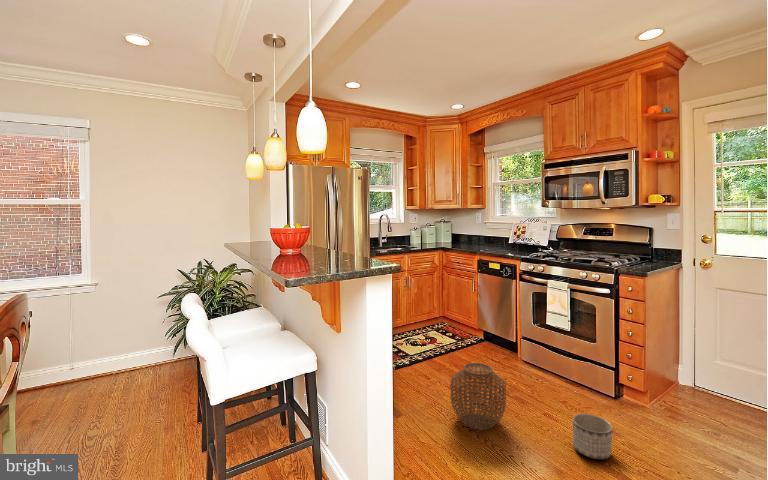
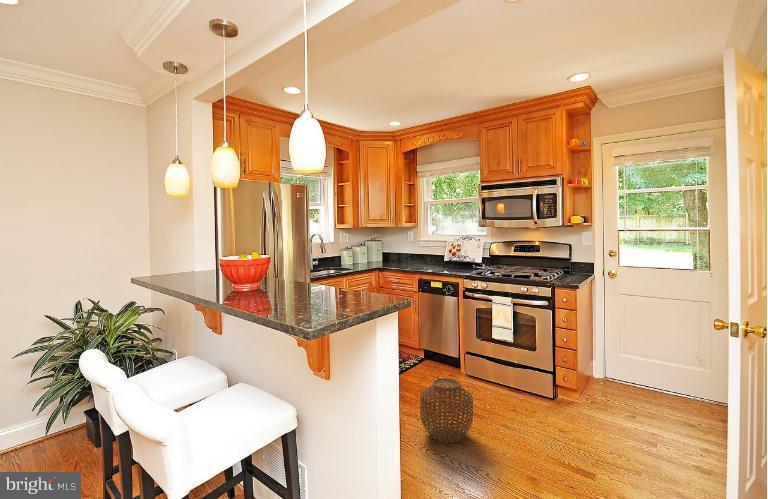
planter: present [573,414,613,459] -> none [533,414,567,452]

